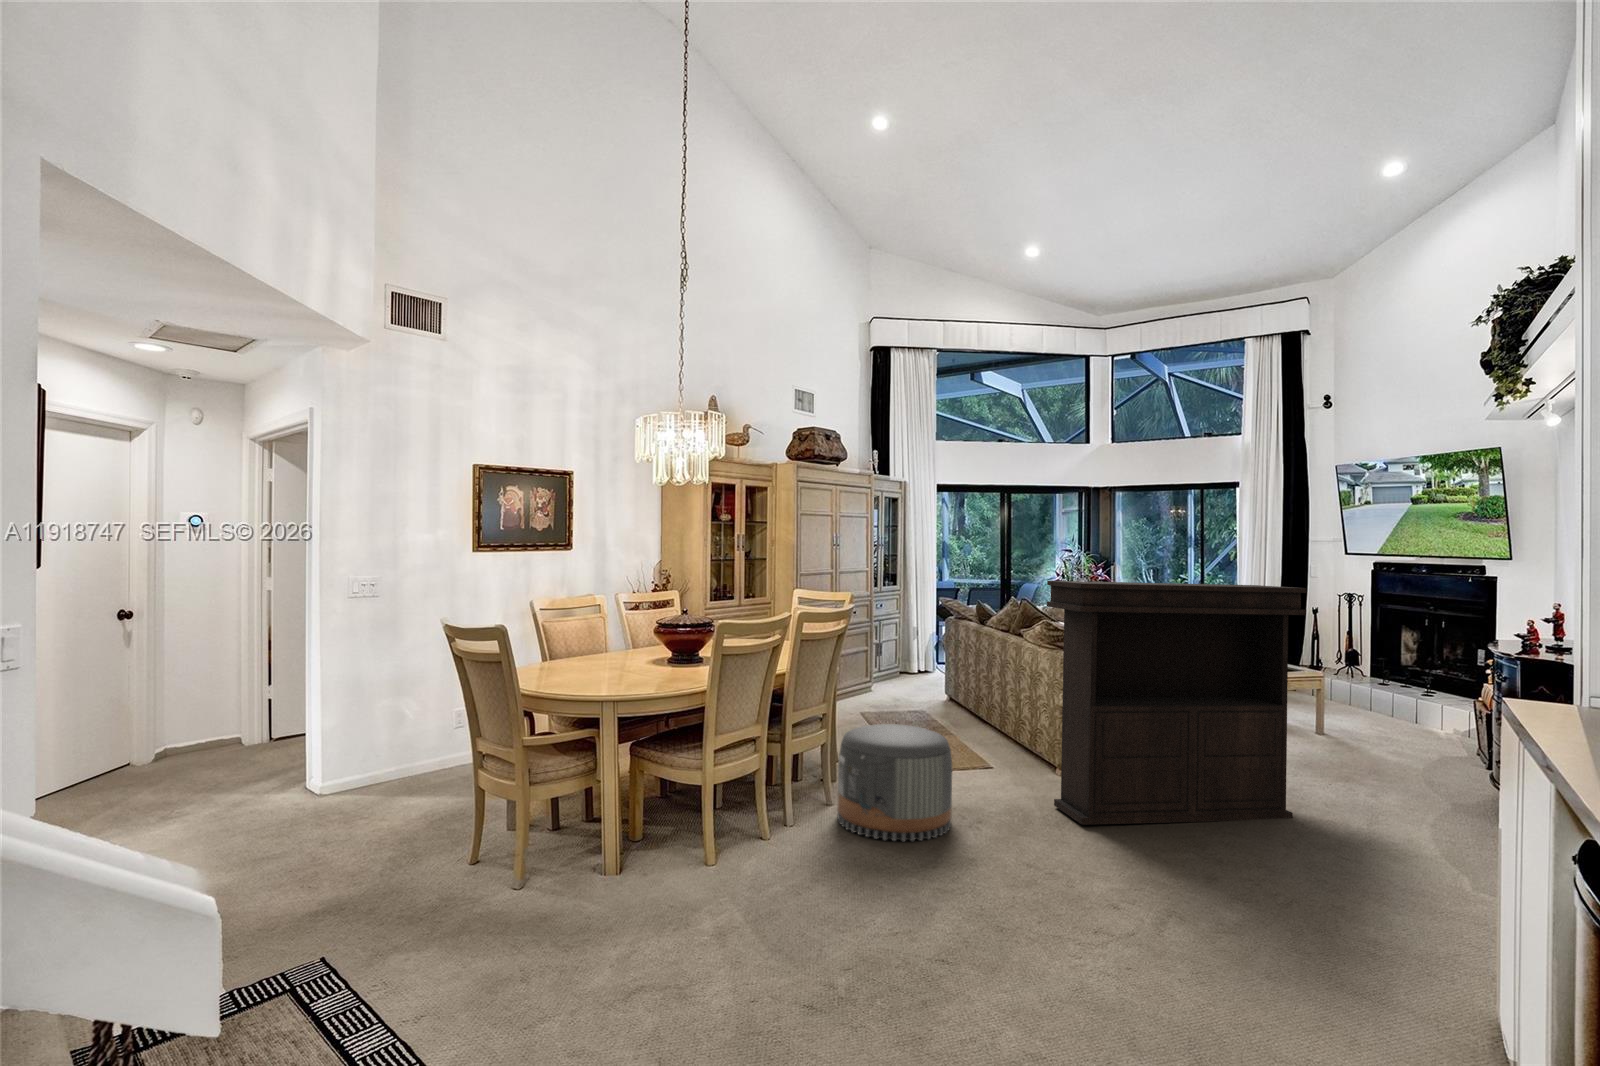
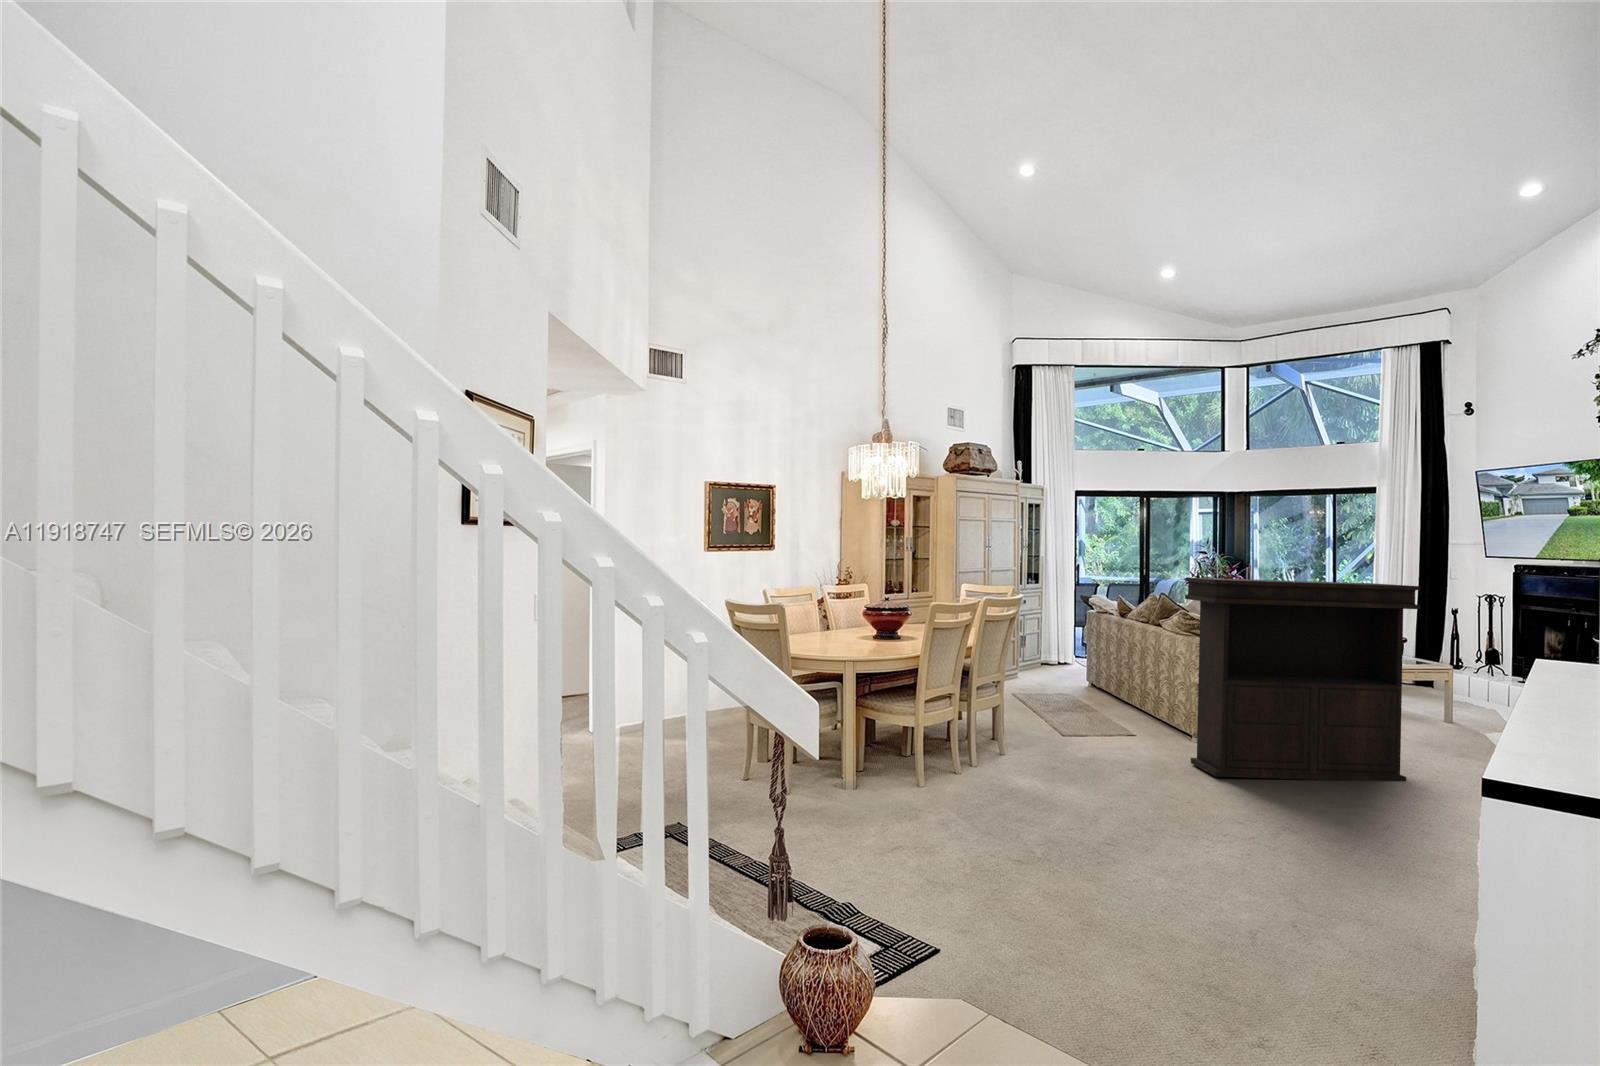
pouf: present [837,724,952,841] -> none [1009,691,1105,781]

